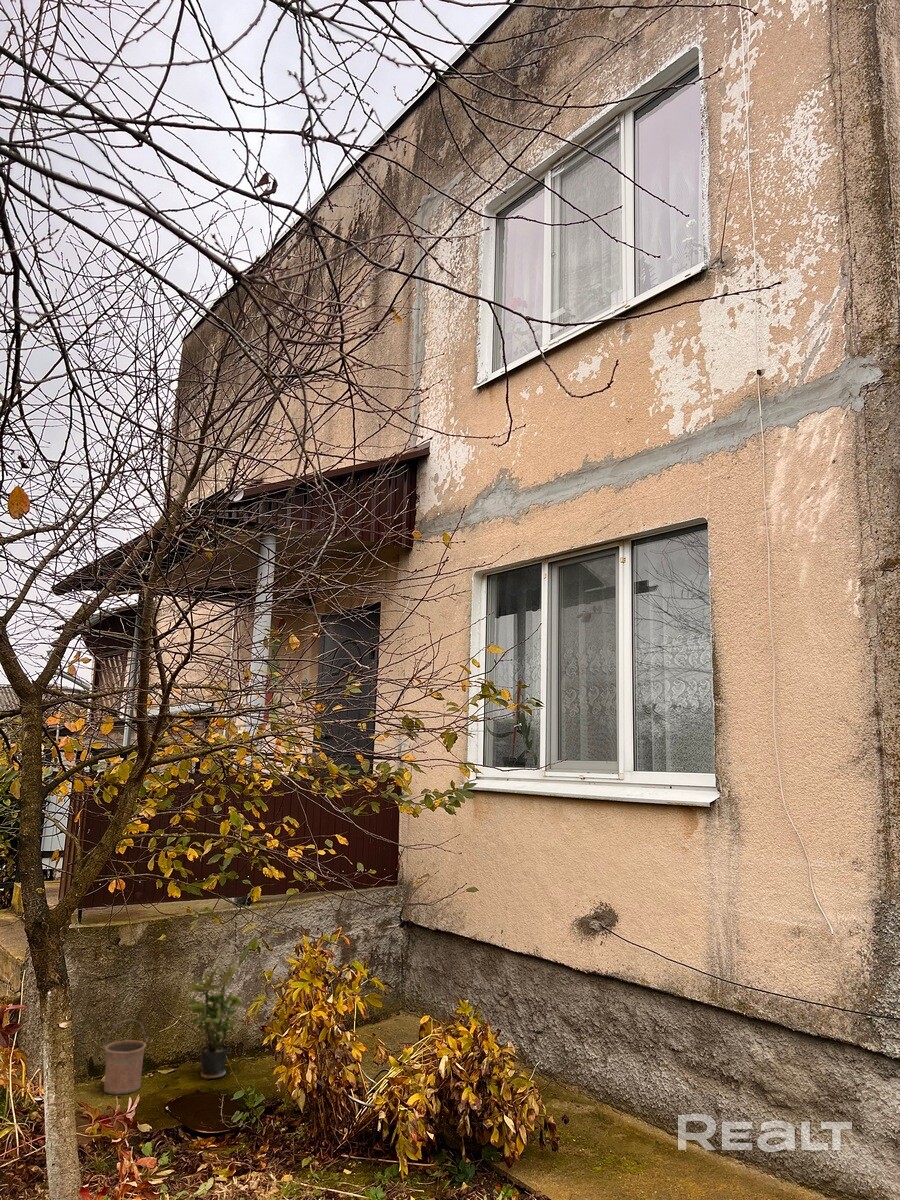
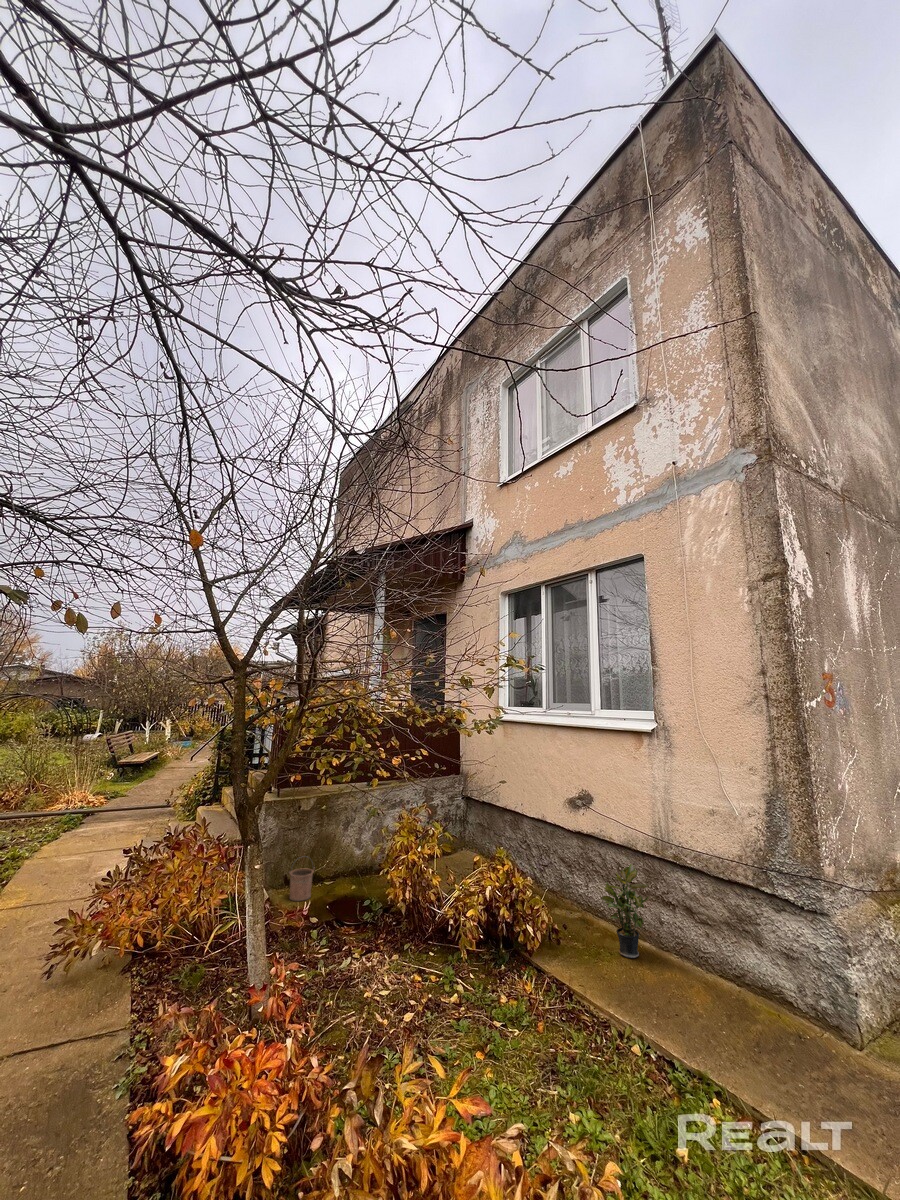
potted plant: present [189,963,243,1079] -> present [602,864,648,958]

